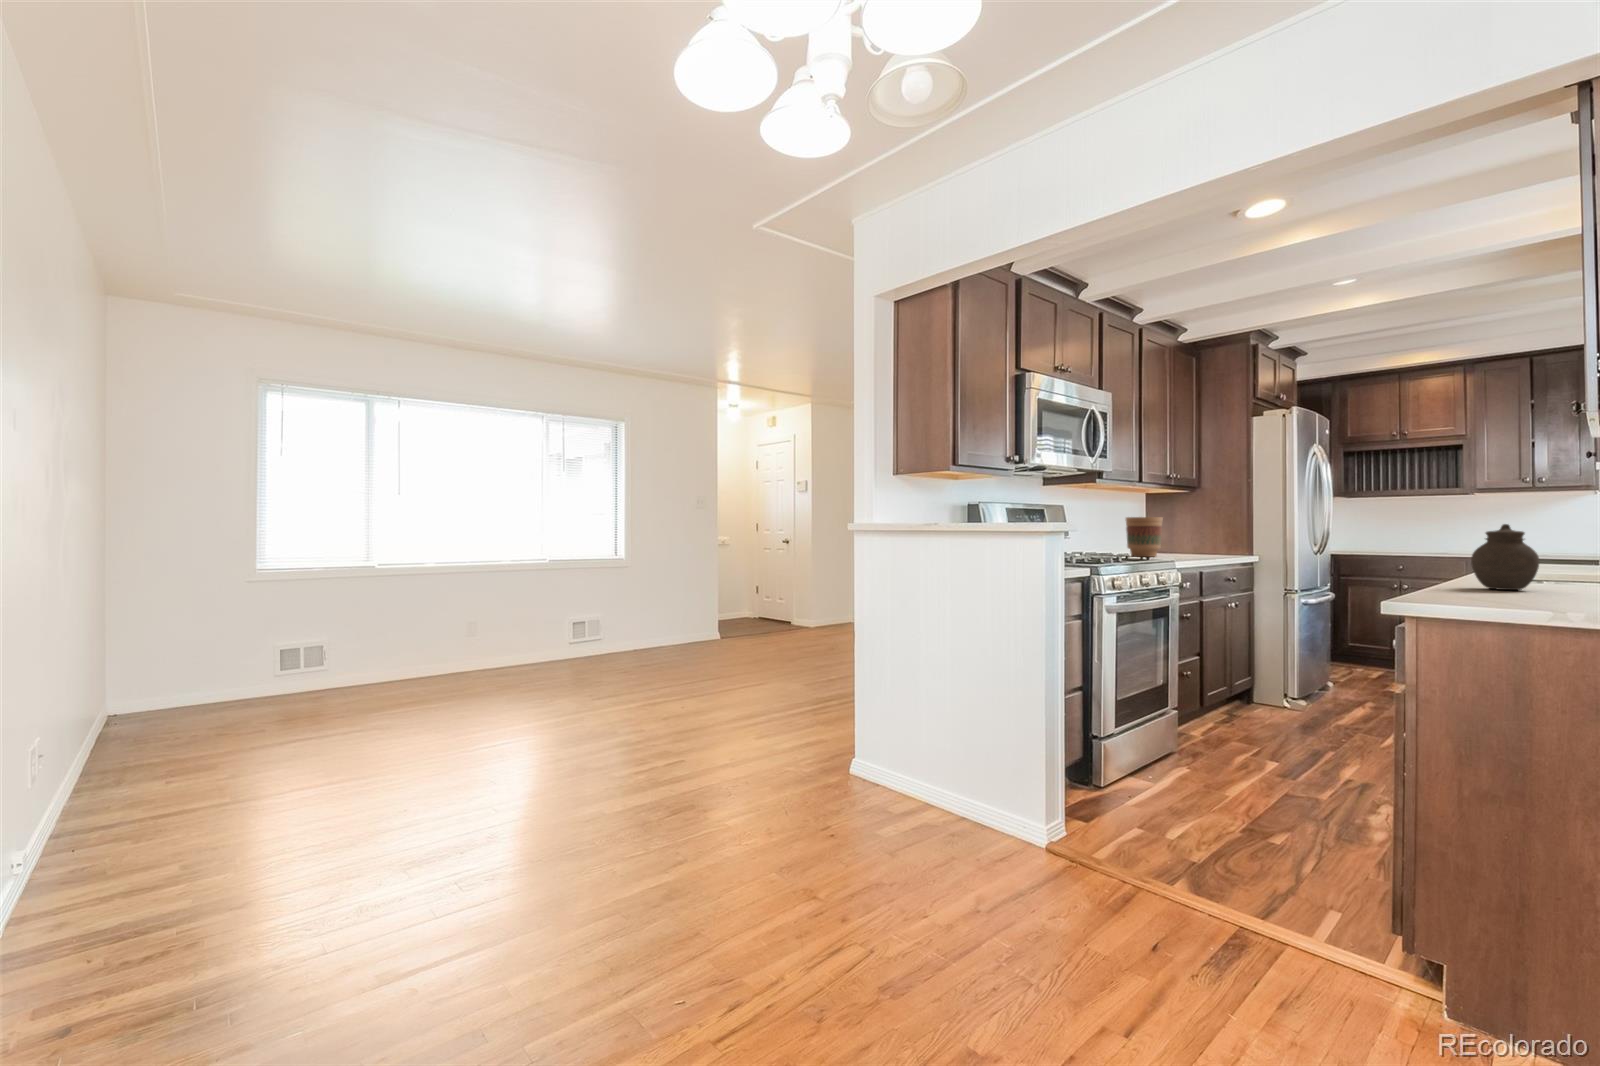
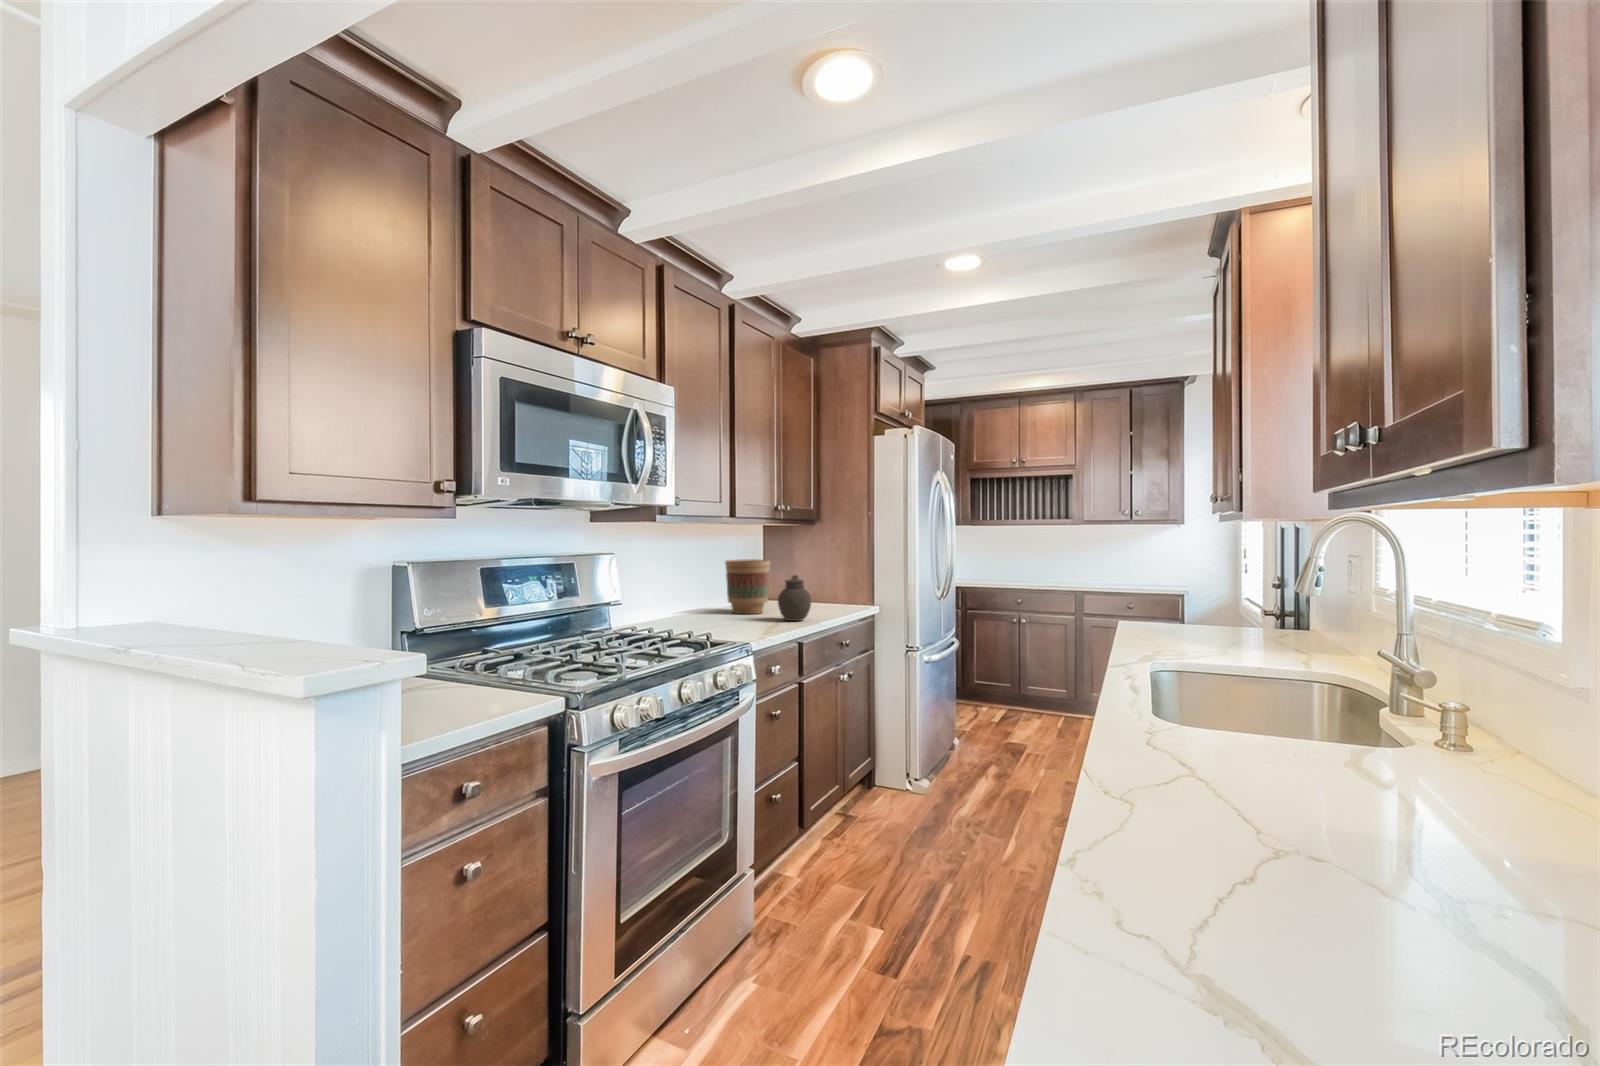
jar: present [1471,524,1540,590] -> present [778,575,812,621]

